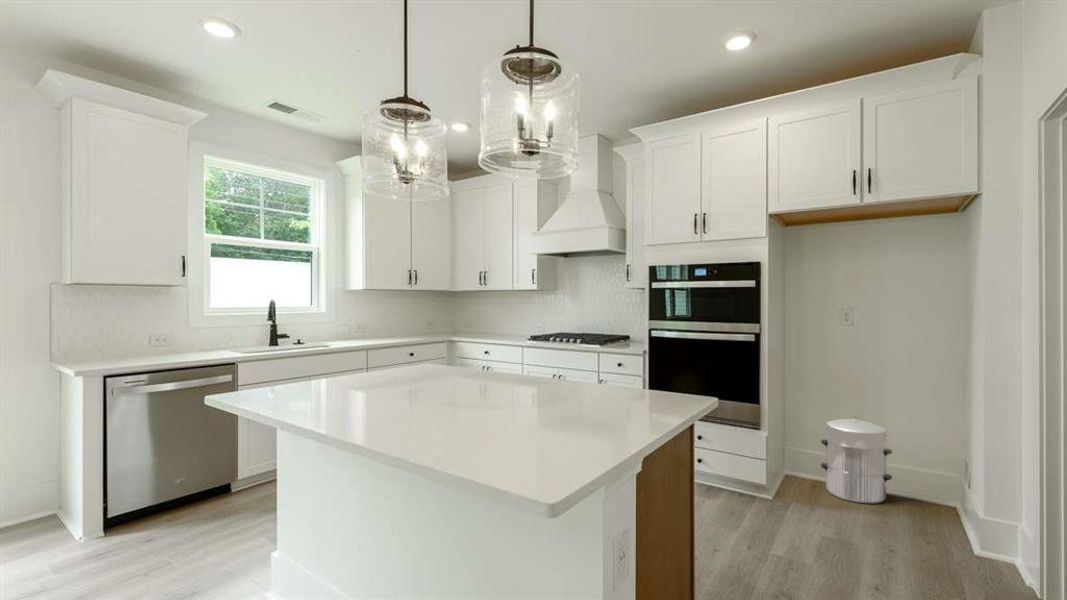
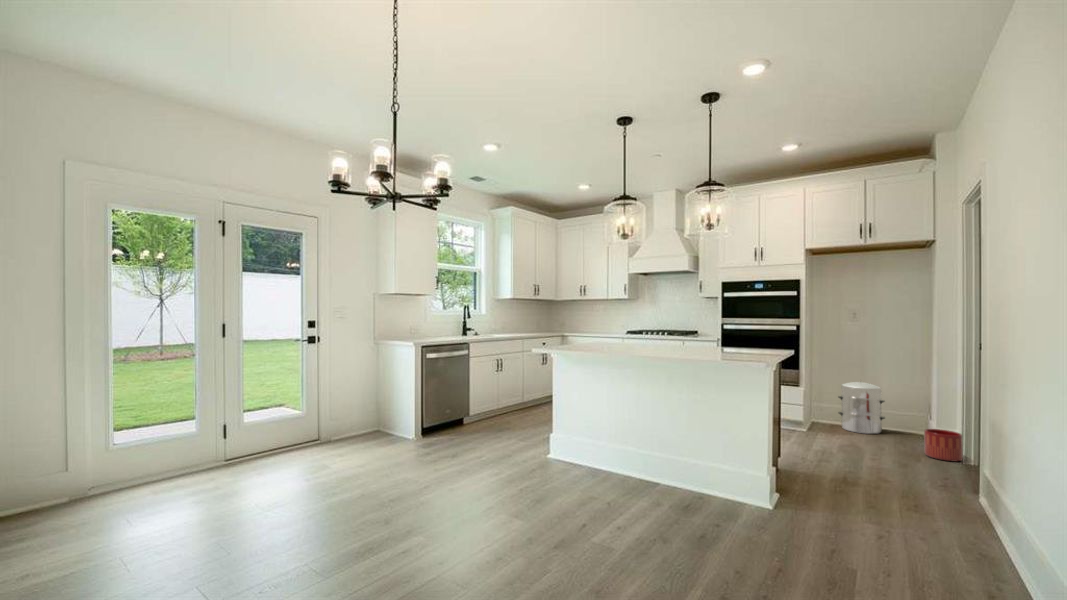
planter: none [952,517,1020,584] -> present [924,429,963,461]

